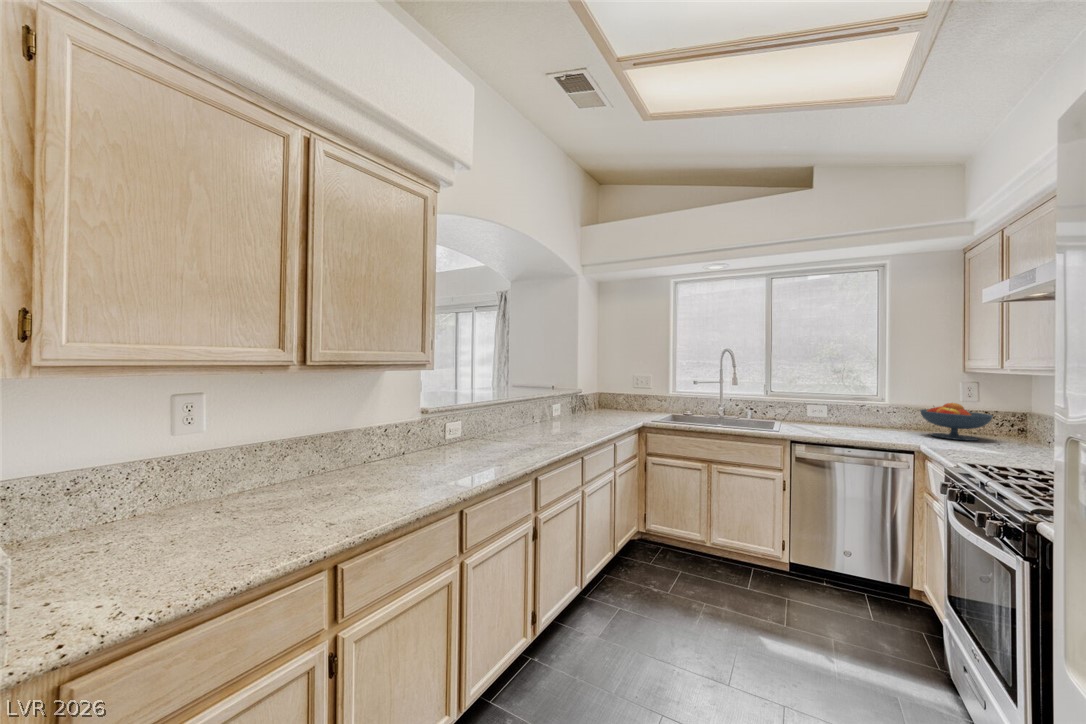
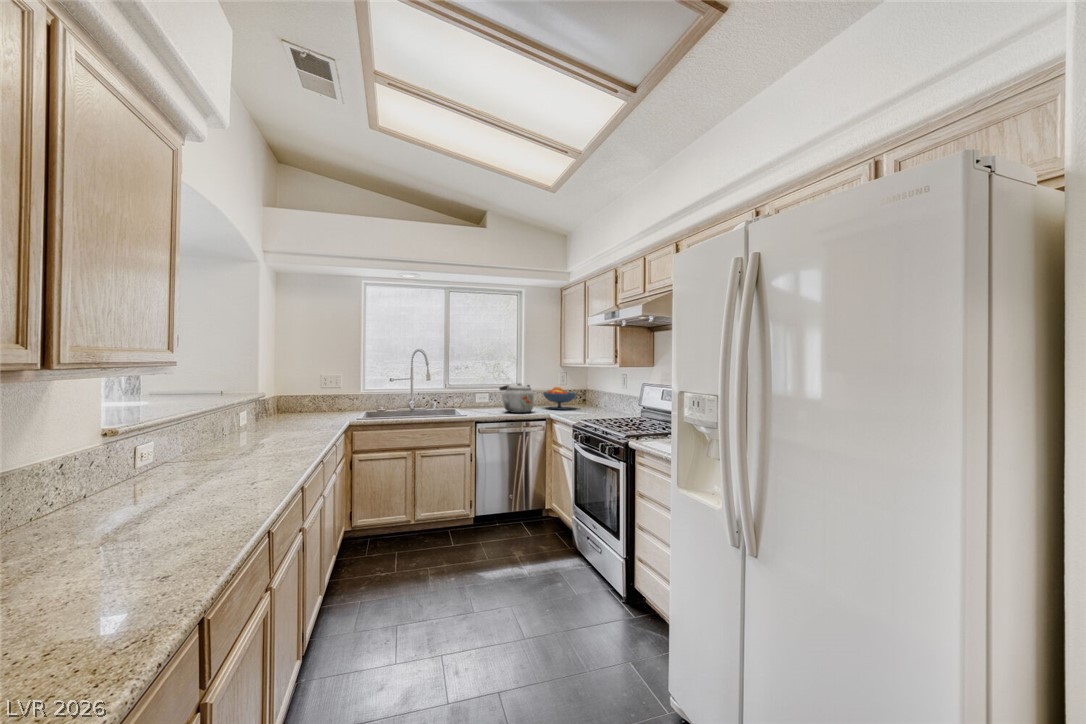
kettle: none [834,393,893,437] -> present [499,383,534,413]

